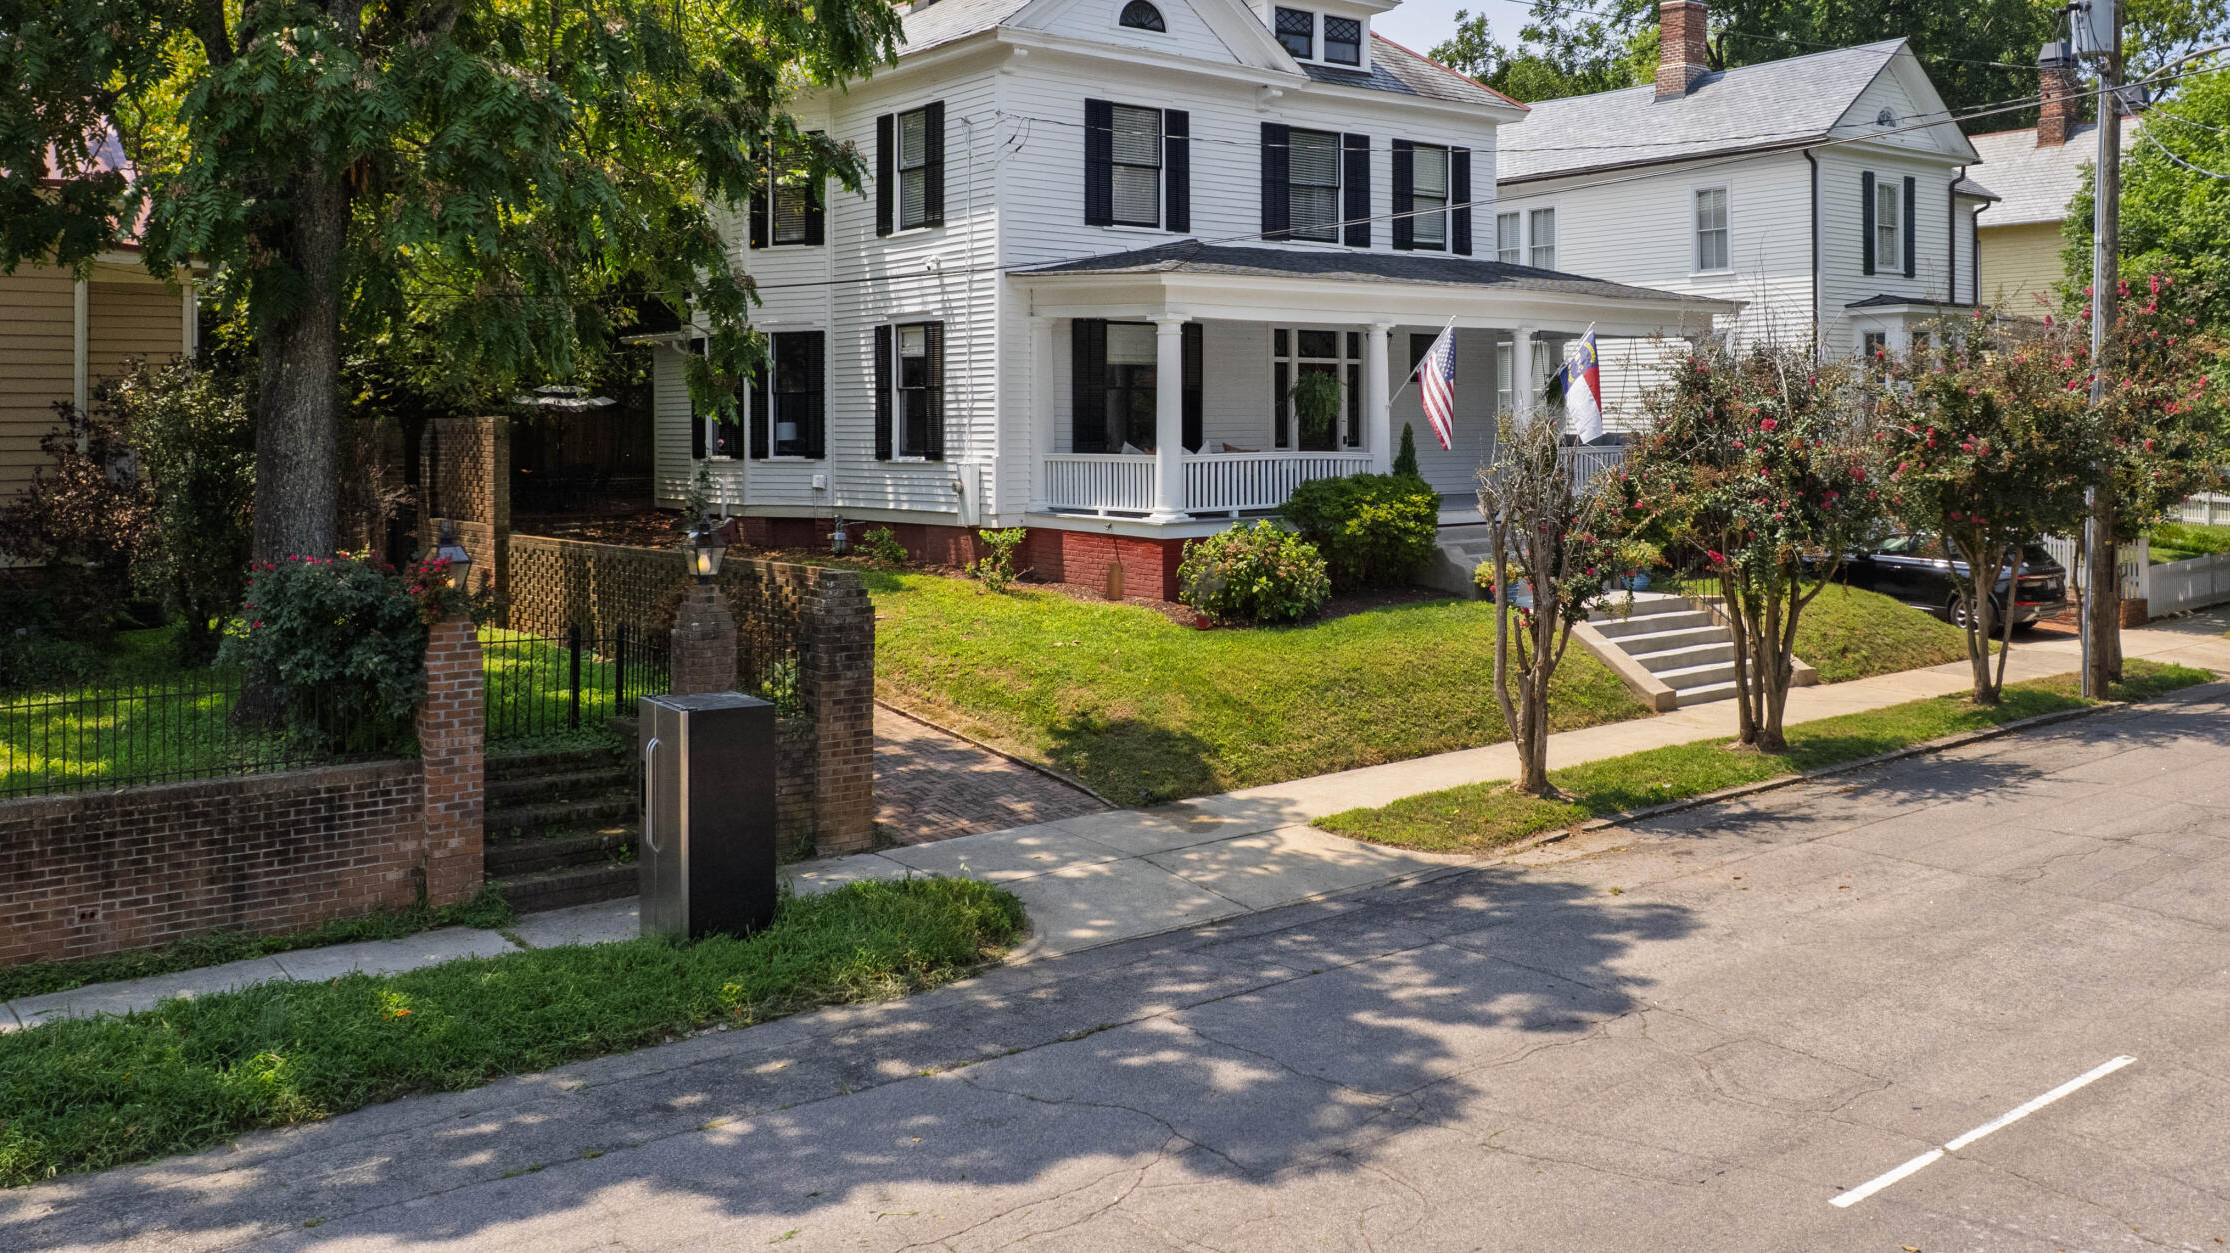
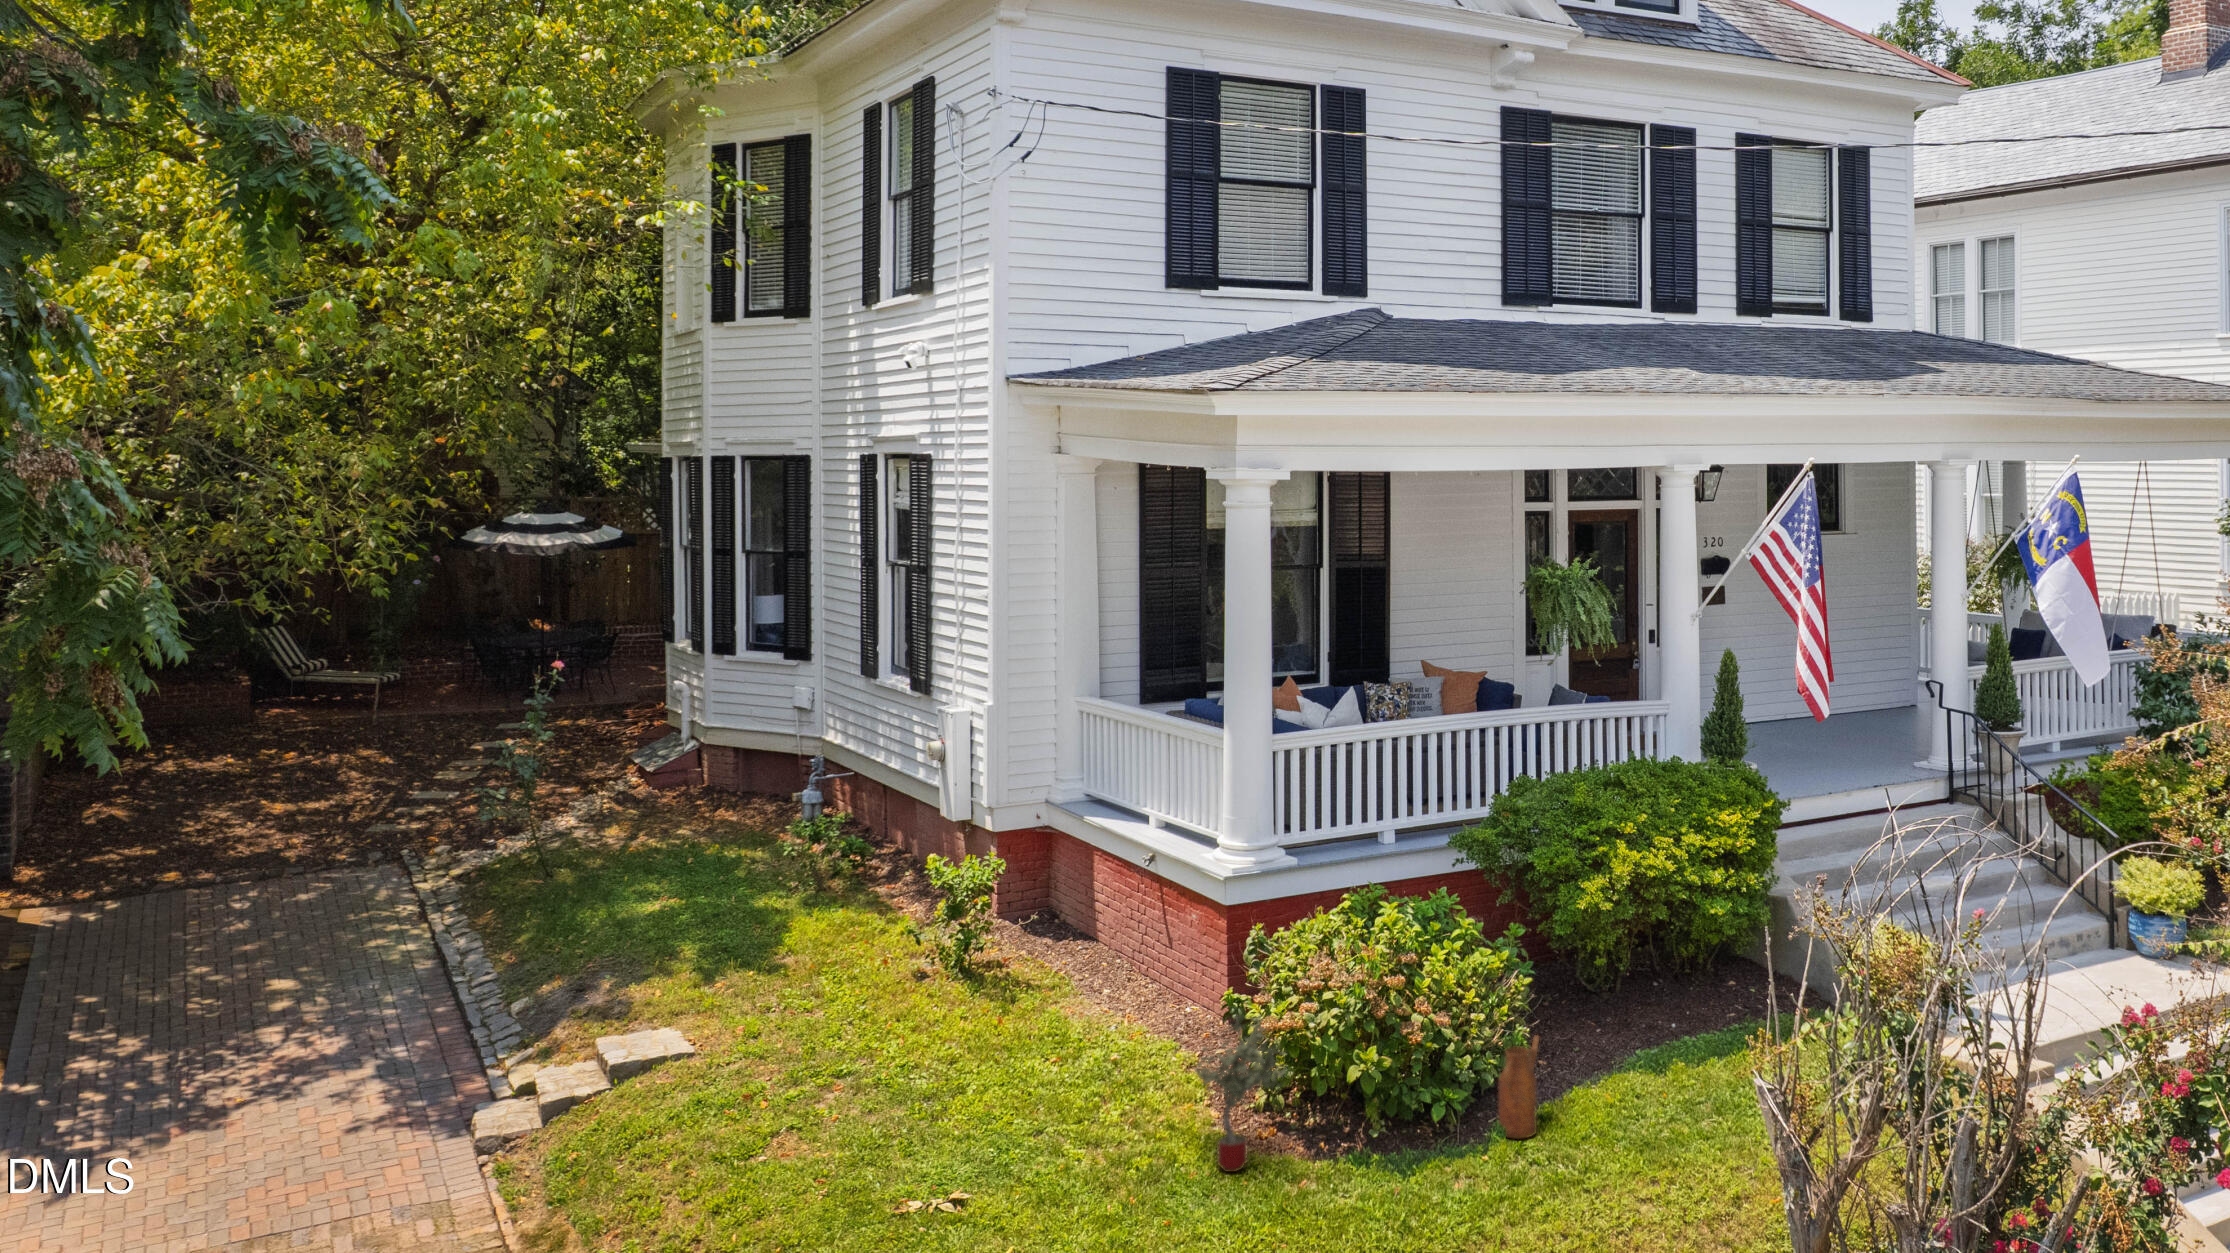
watering can: present [1106,562,1130,600] -> present [1498,1036,1539,1139]

